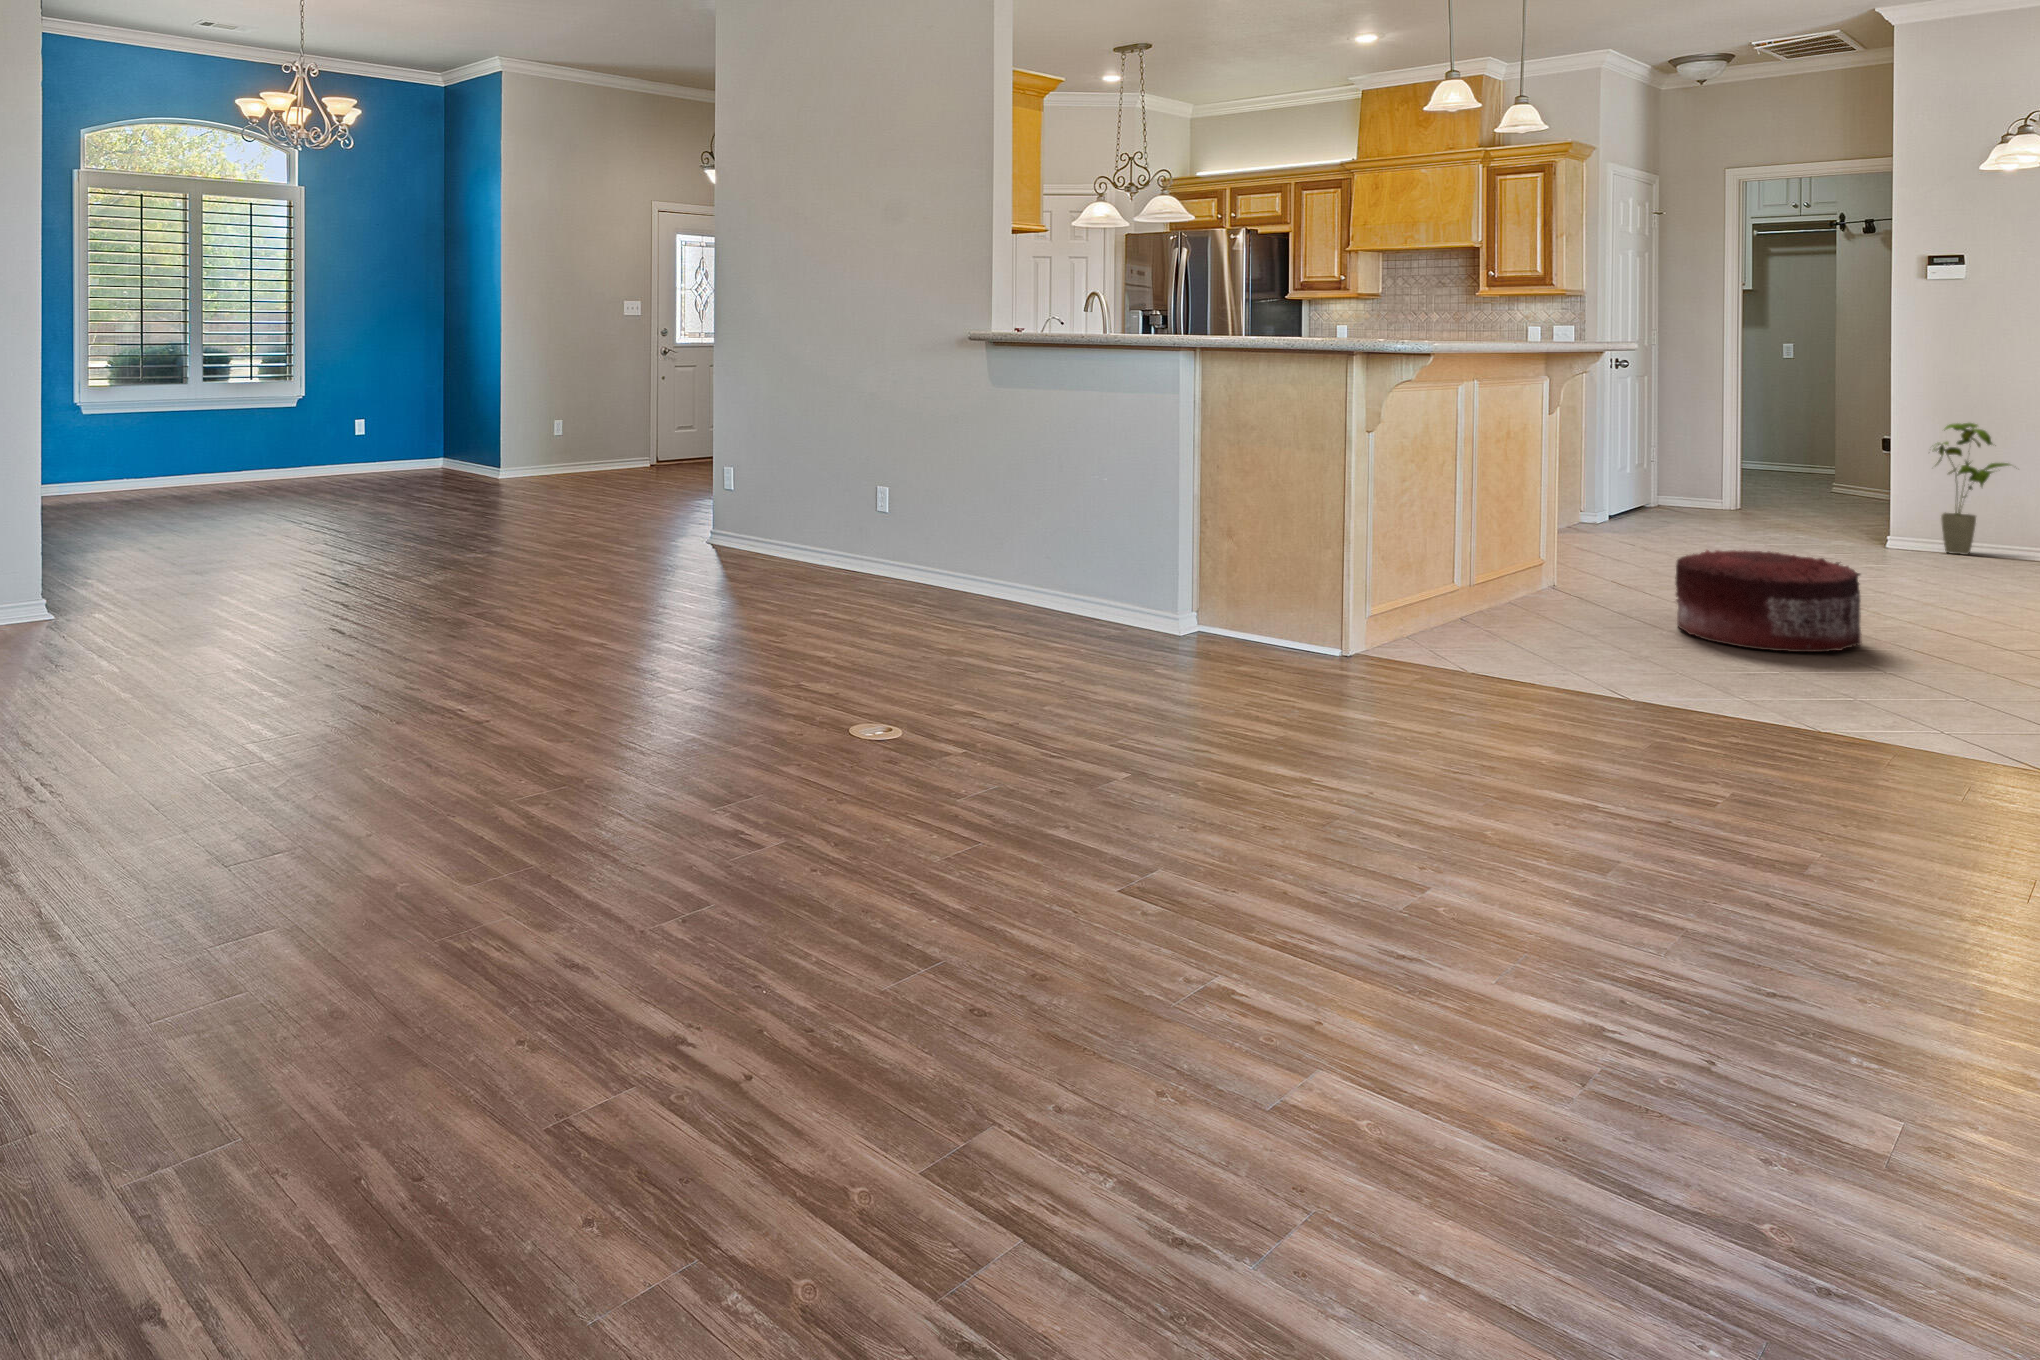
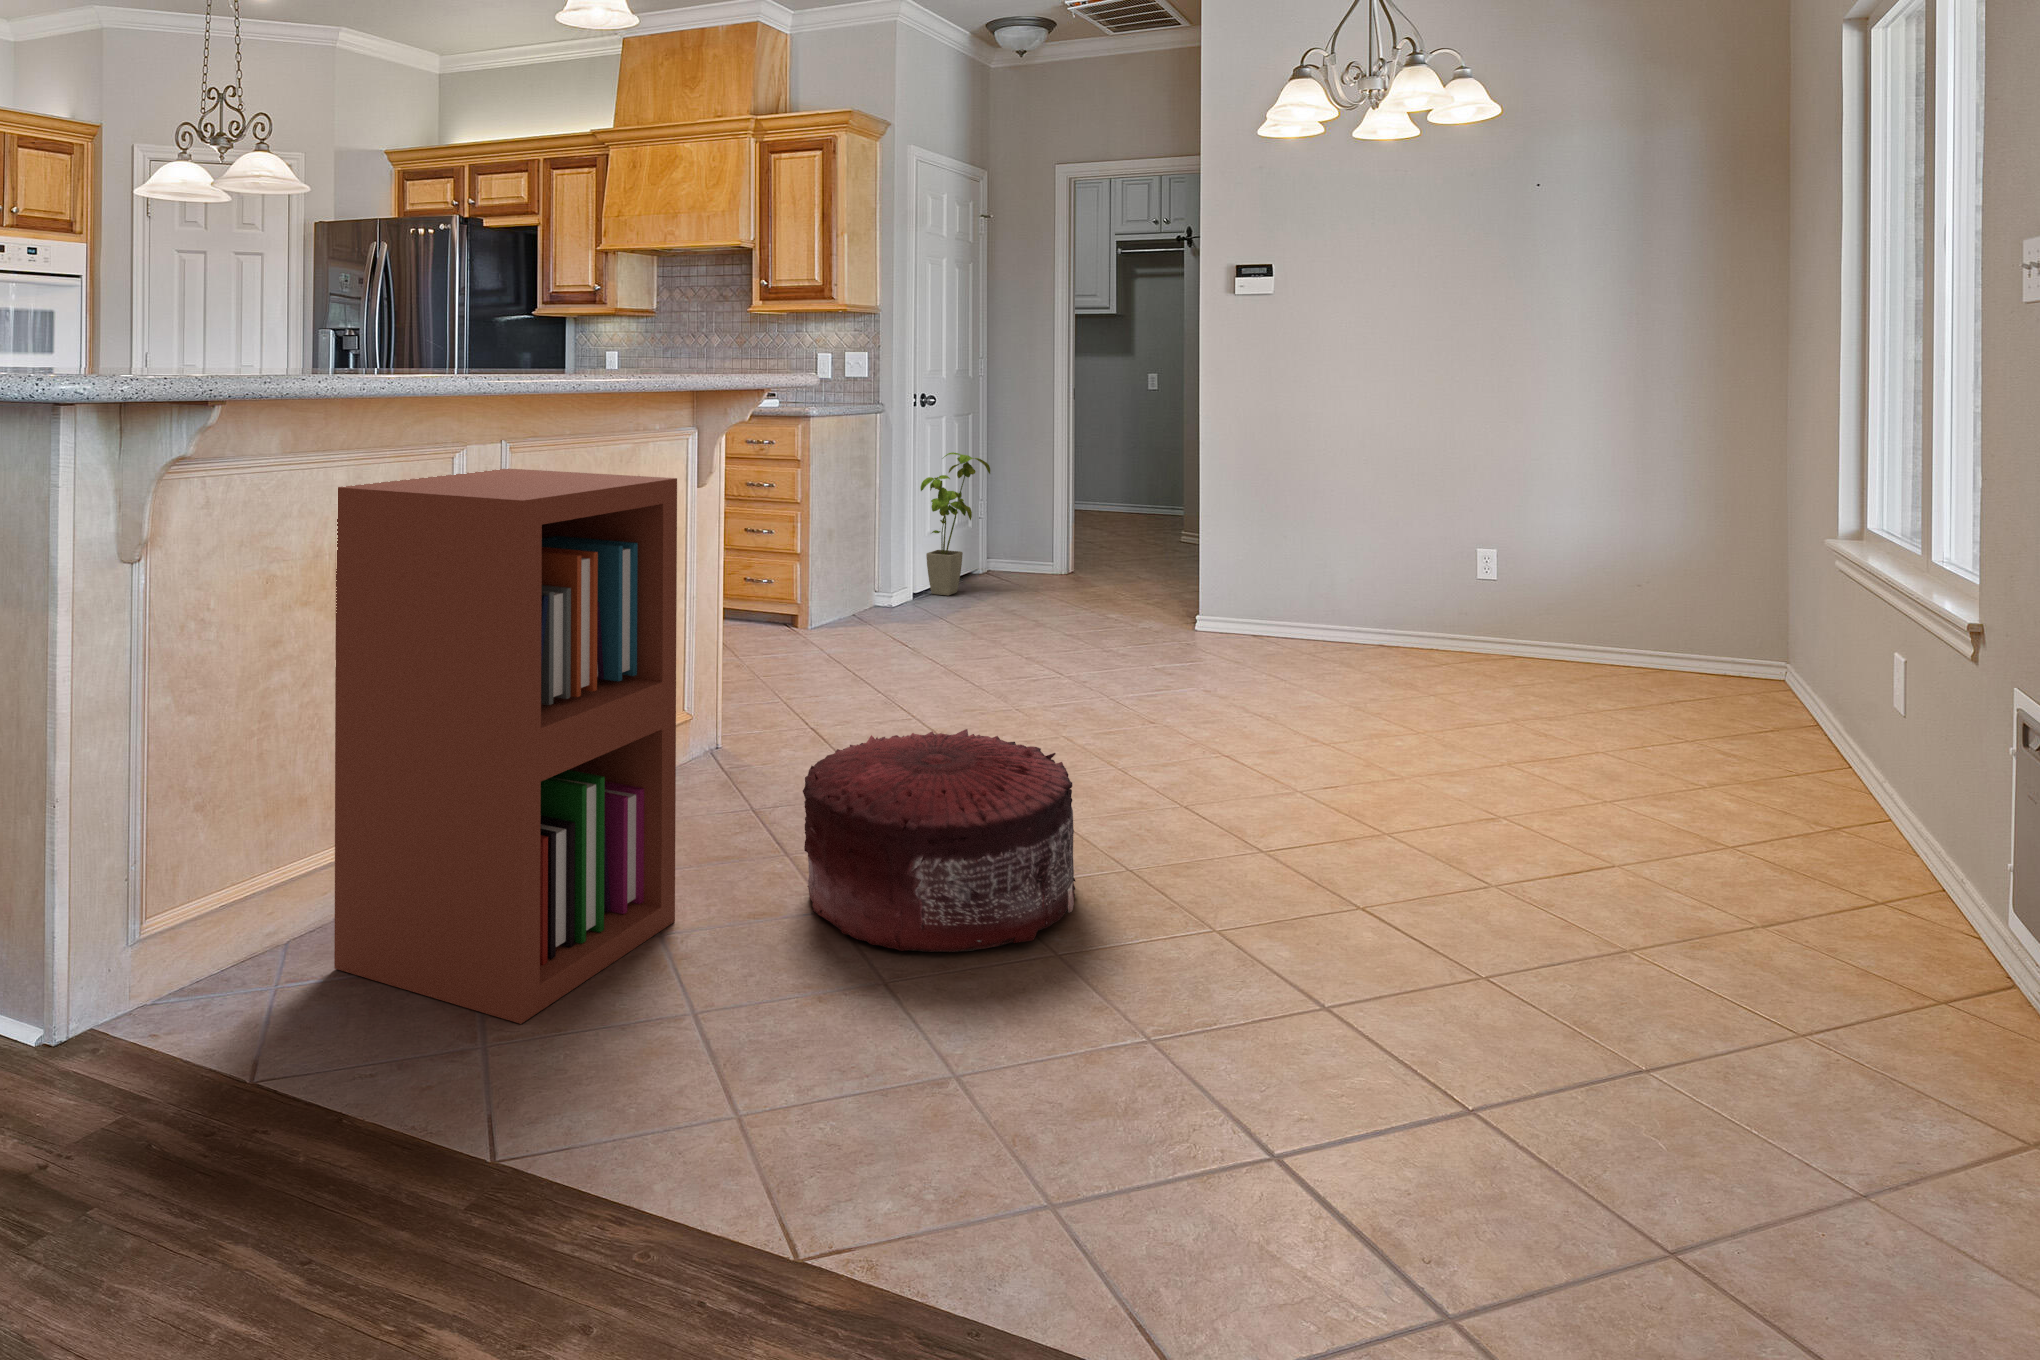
bookshelf: none [1433,386,1610,651] -> present [334,469,677,1024]
house plant: present [1934,423,2010,555] -> present [921,452,990,596]

